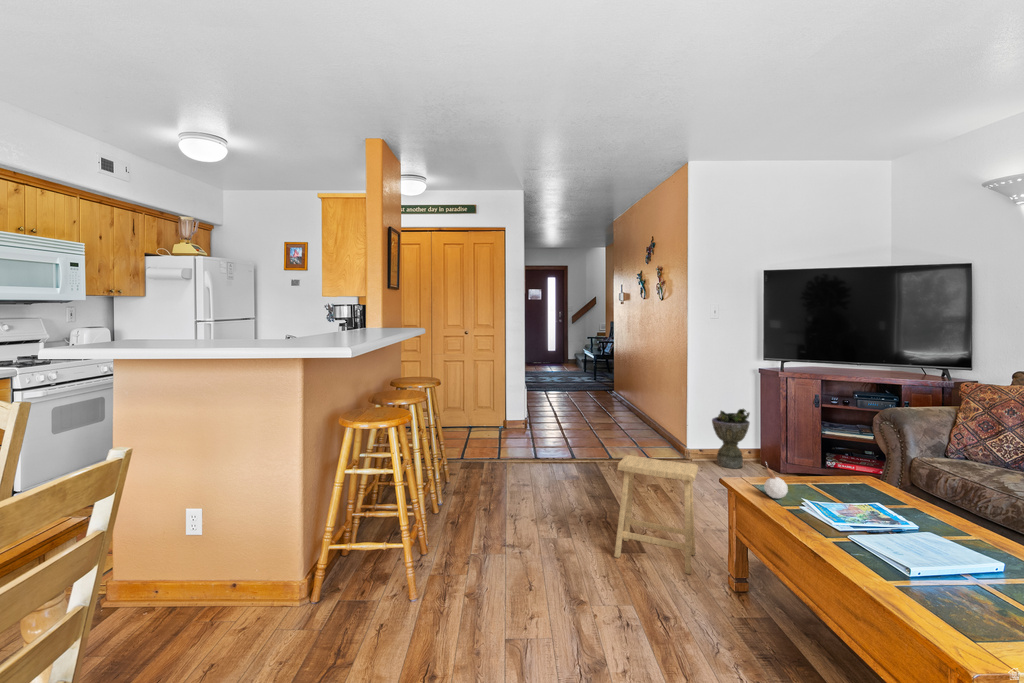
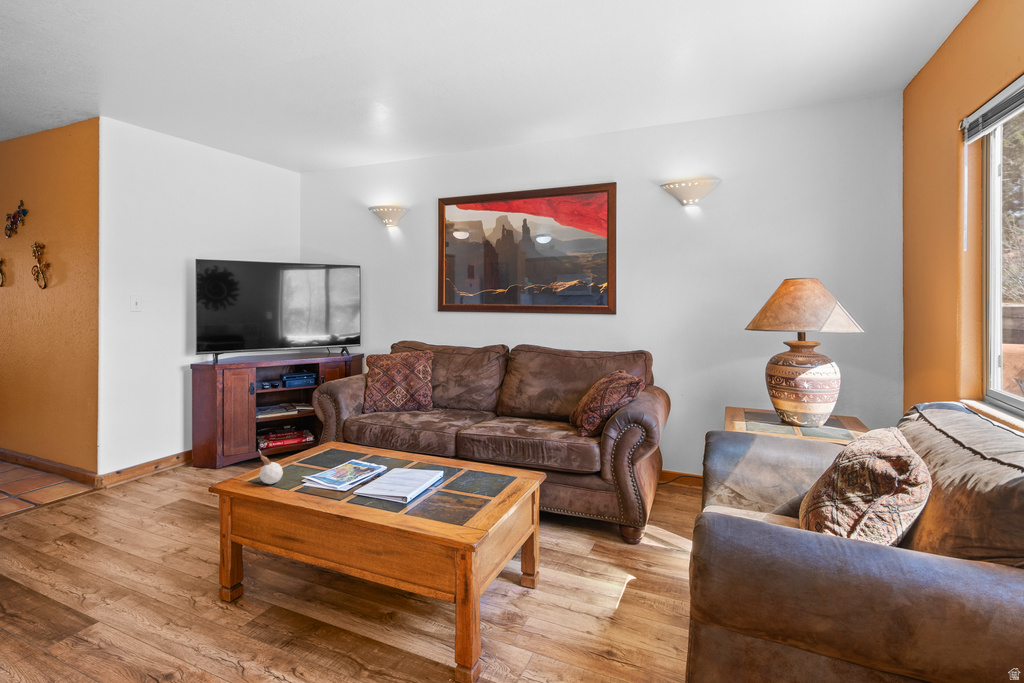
planter: present [712,409,750,468] -> none [131,410,181,482]
footstool: present [614,455,698,574] -> none [39,480,173,651]

